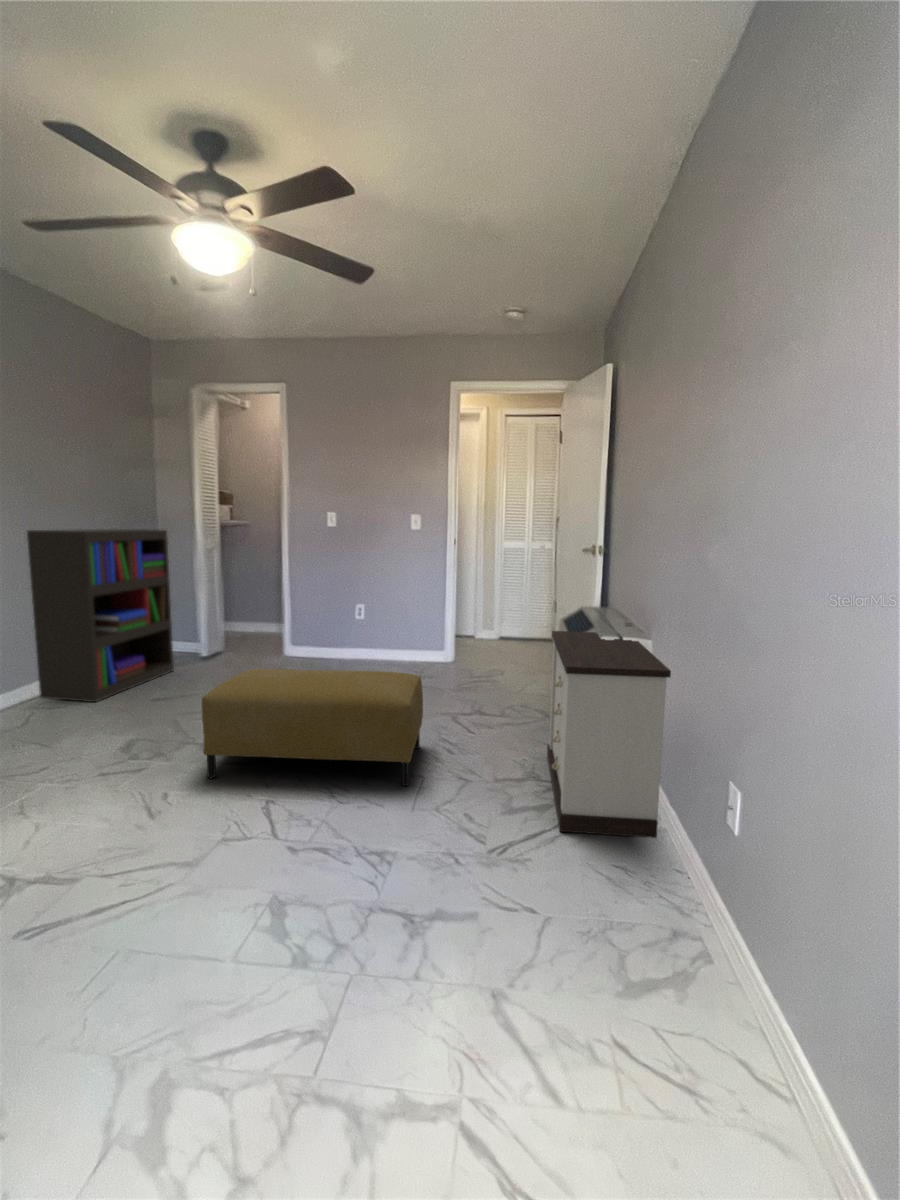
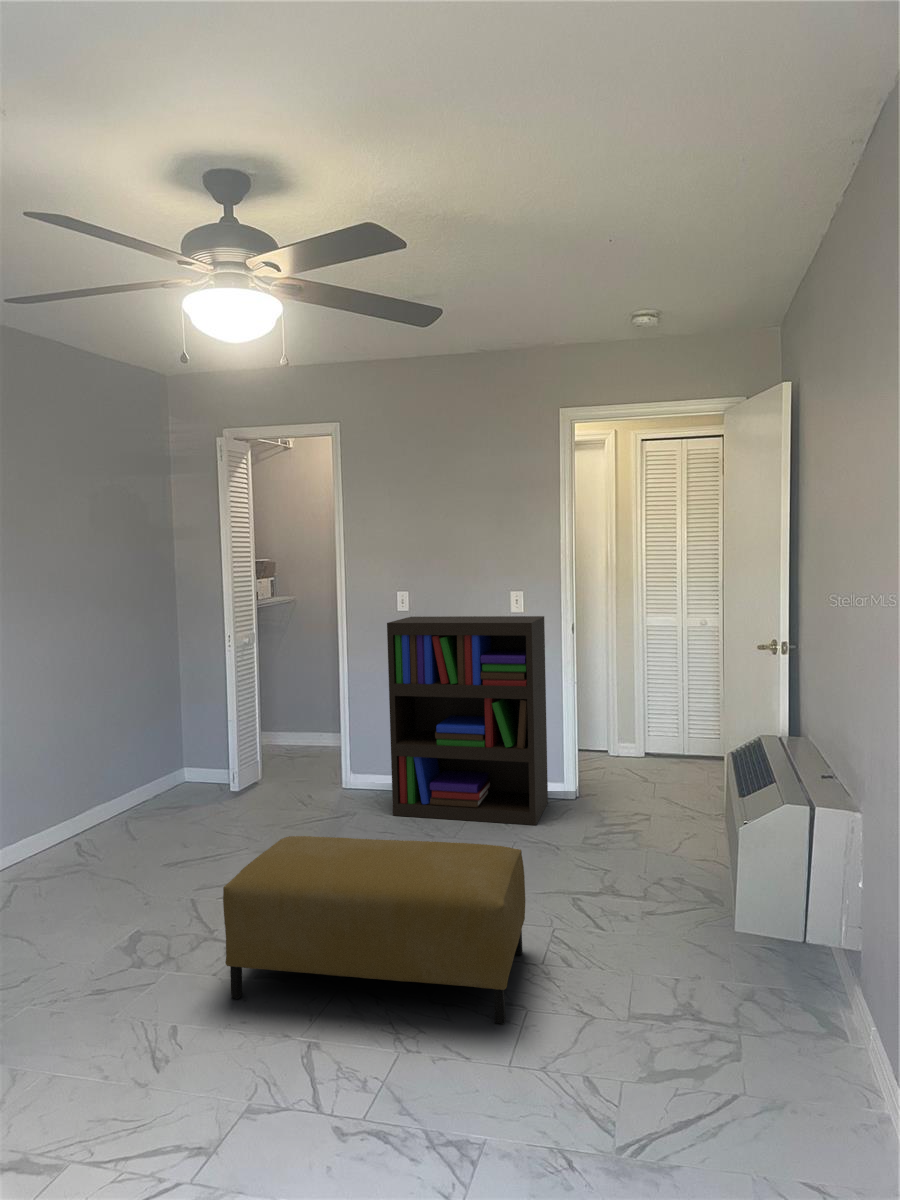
bookshelf: present [27,529,174,702] -> present [387,616,548,825]
nightstand: present [547,631,671,838] -> none [711,789,893,1144]

